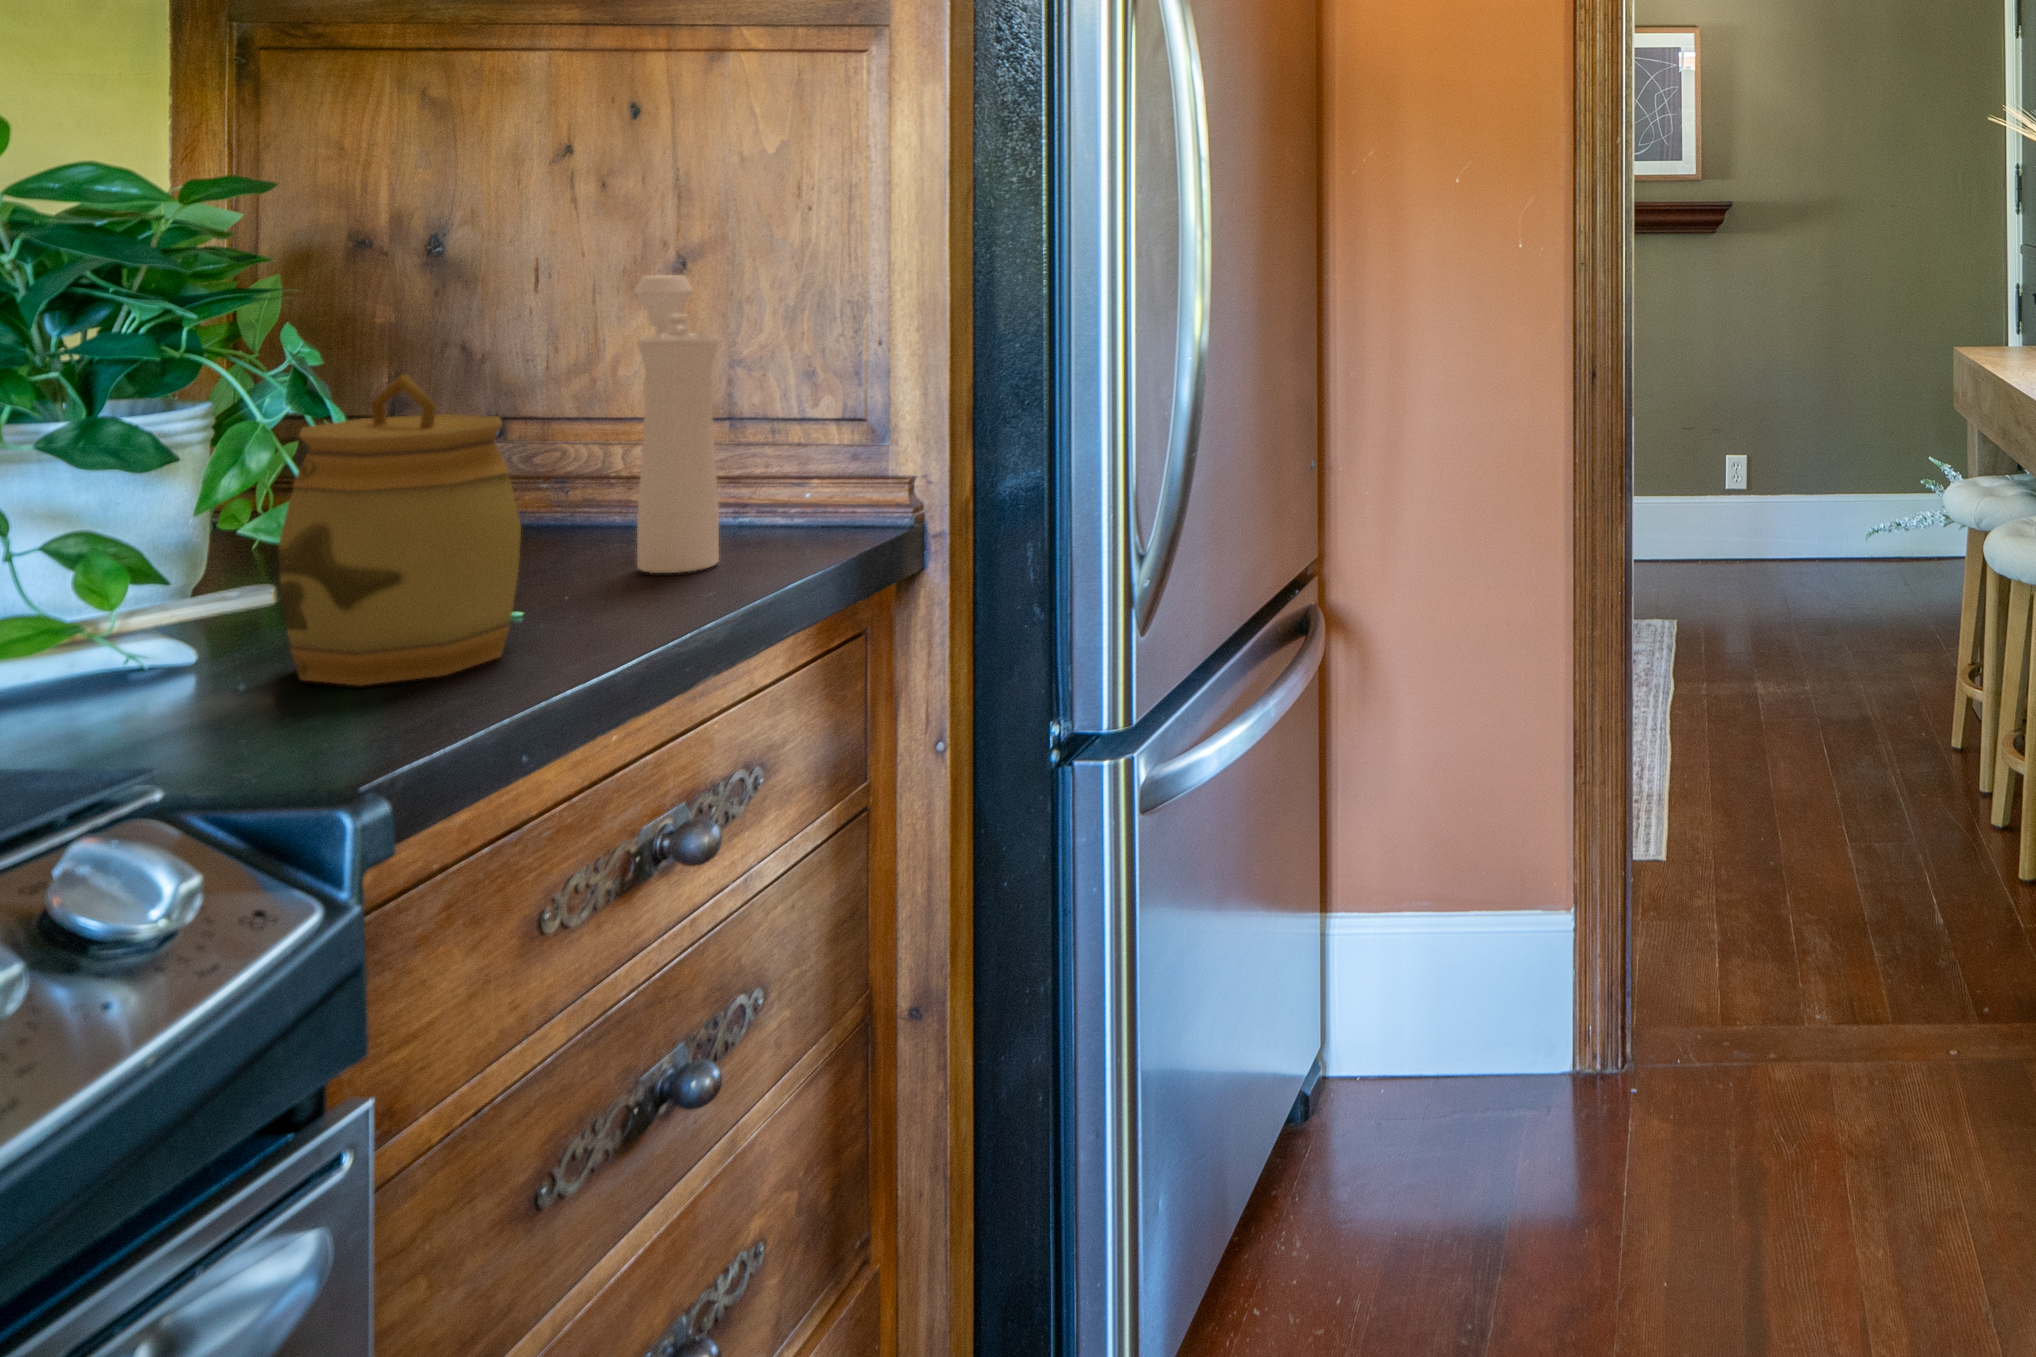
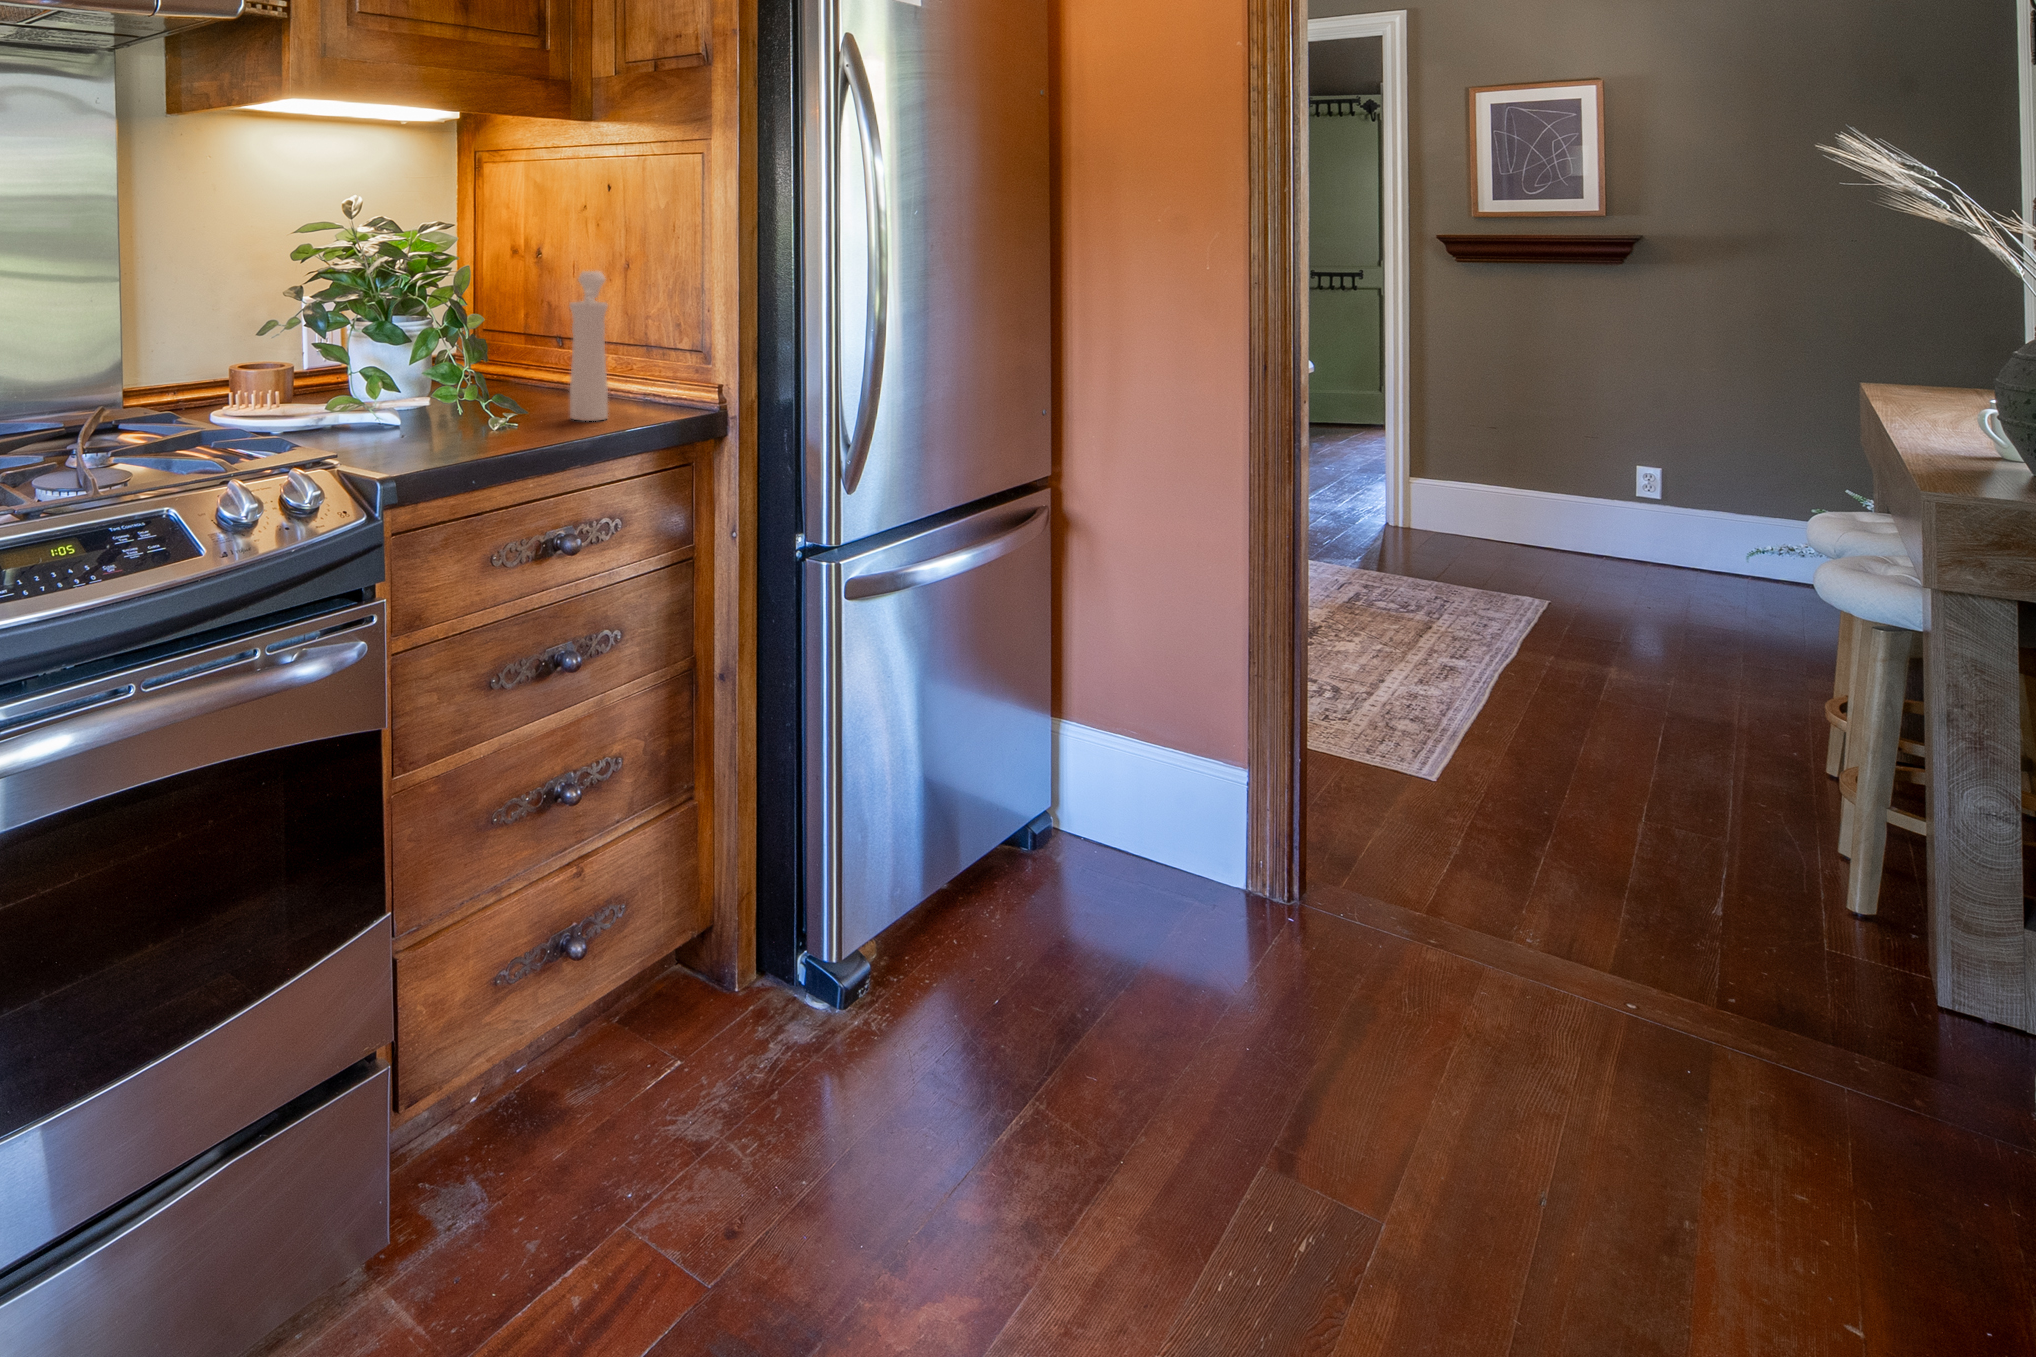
jar: present [278,374,521,685] -> none [406,313,502,446]

